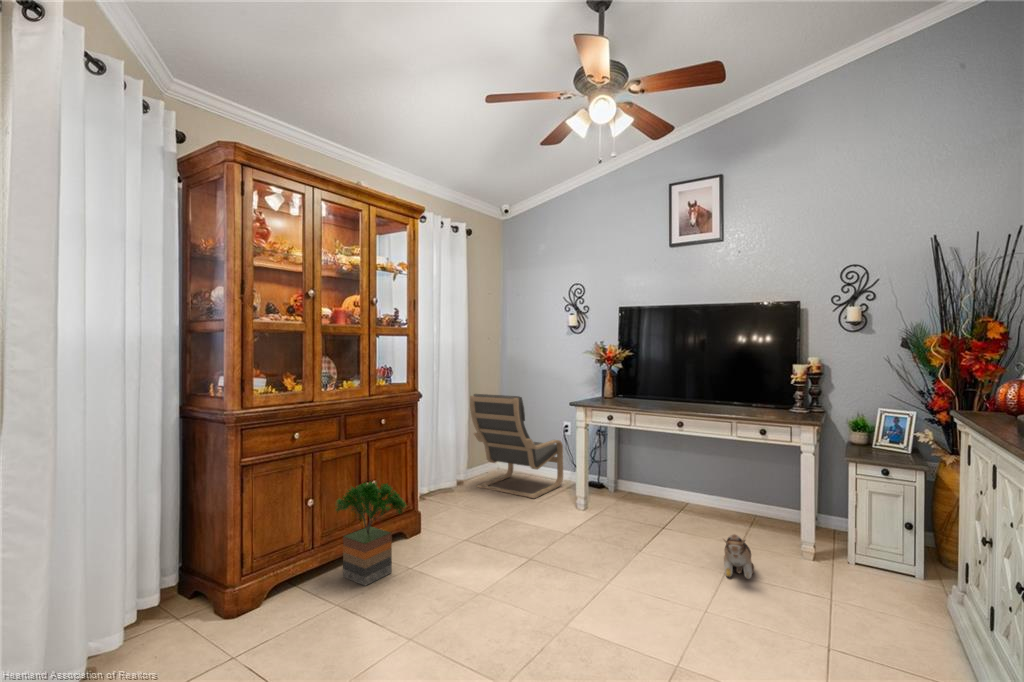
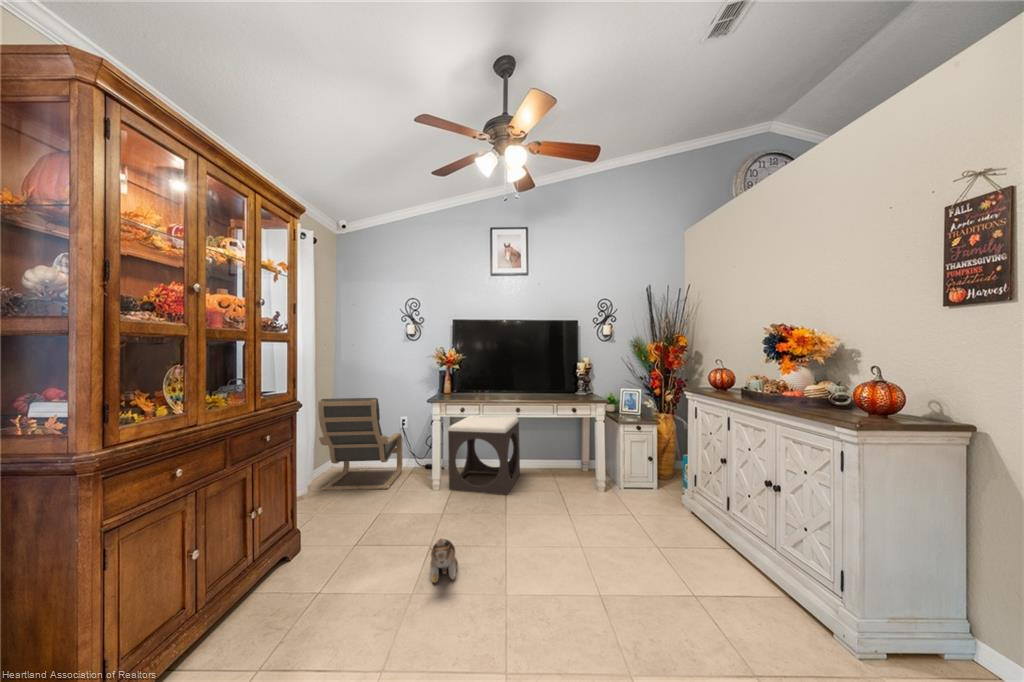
footstool: none [595,429,701,536] -> present [448,416,520,495]
potted tree: present [336,482,406,586] -> none [226,505,324,634]
plush toy: present [724,534,754,579] -> present [430,539,458,583]

